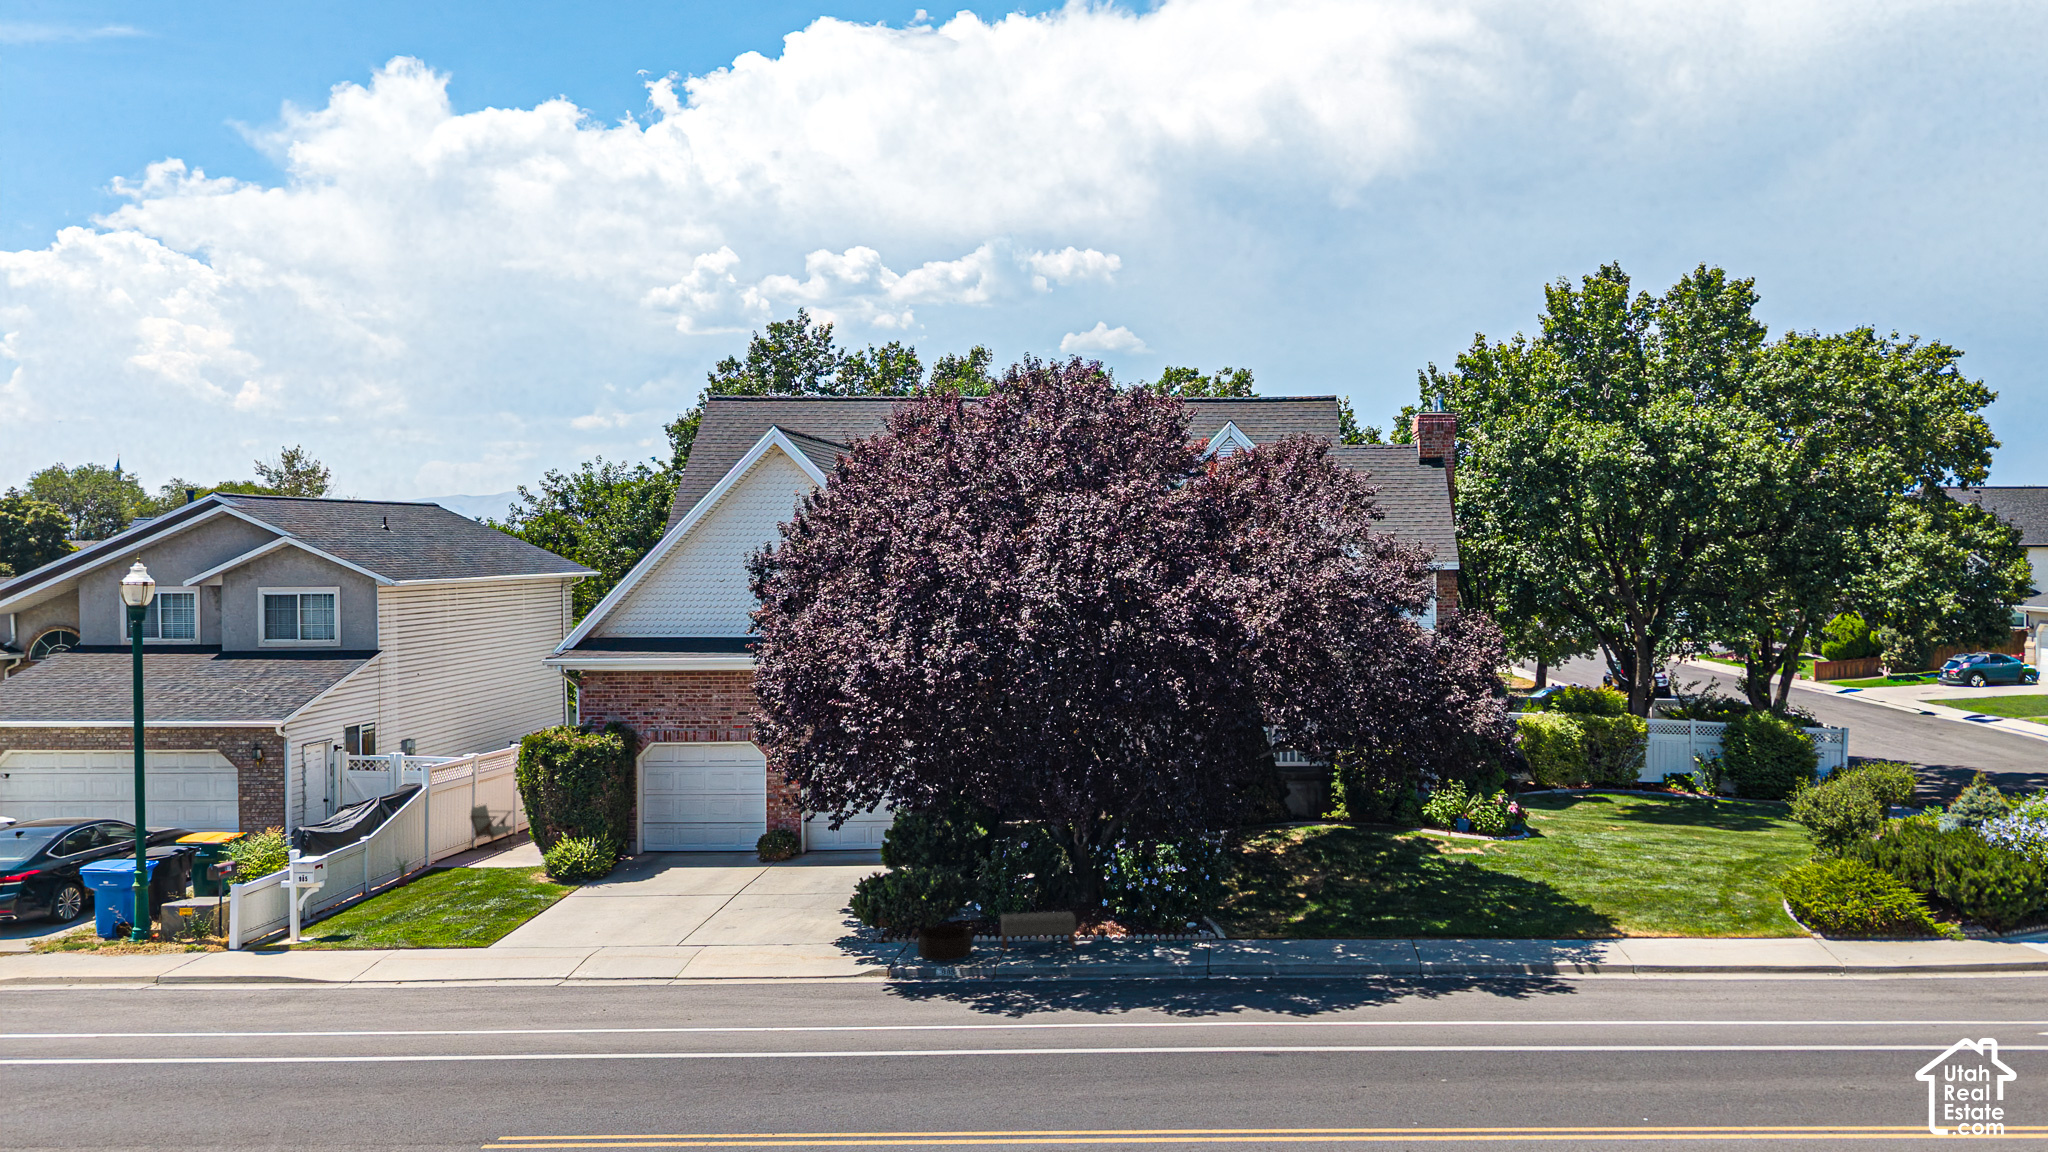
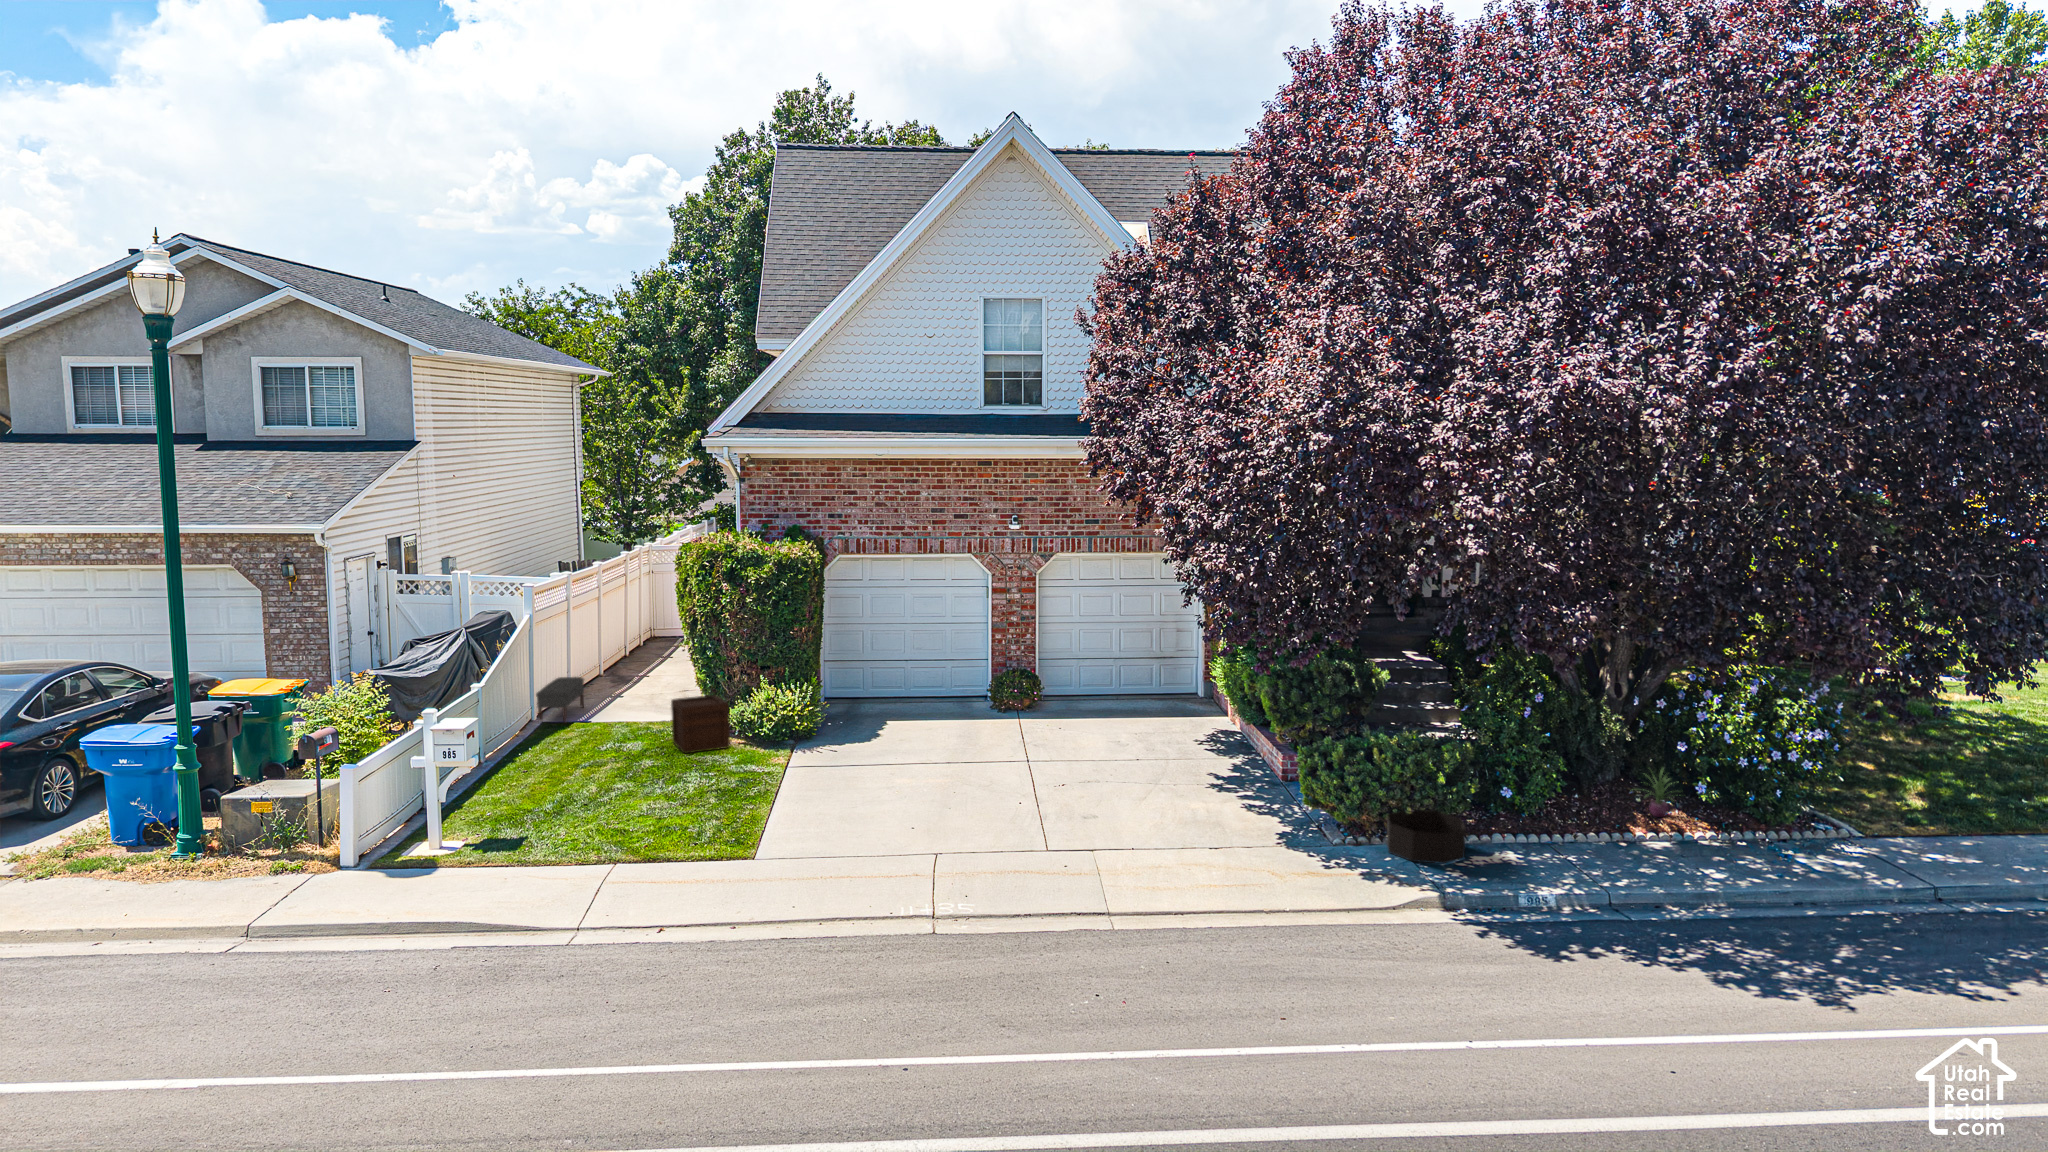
lounge chair: present [465,805,512,849] -> none [577,634,634,696]
wooden crate: none [504,846,542,889] -> present [671,695,730,753]
decorative plant: present [397,860,409,886] -> present [1648,768,1674,817]
bench: present [1000,912,1076,952] -> present [536,677,584,723]

